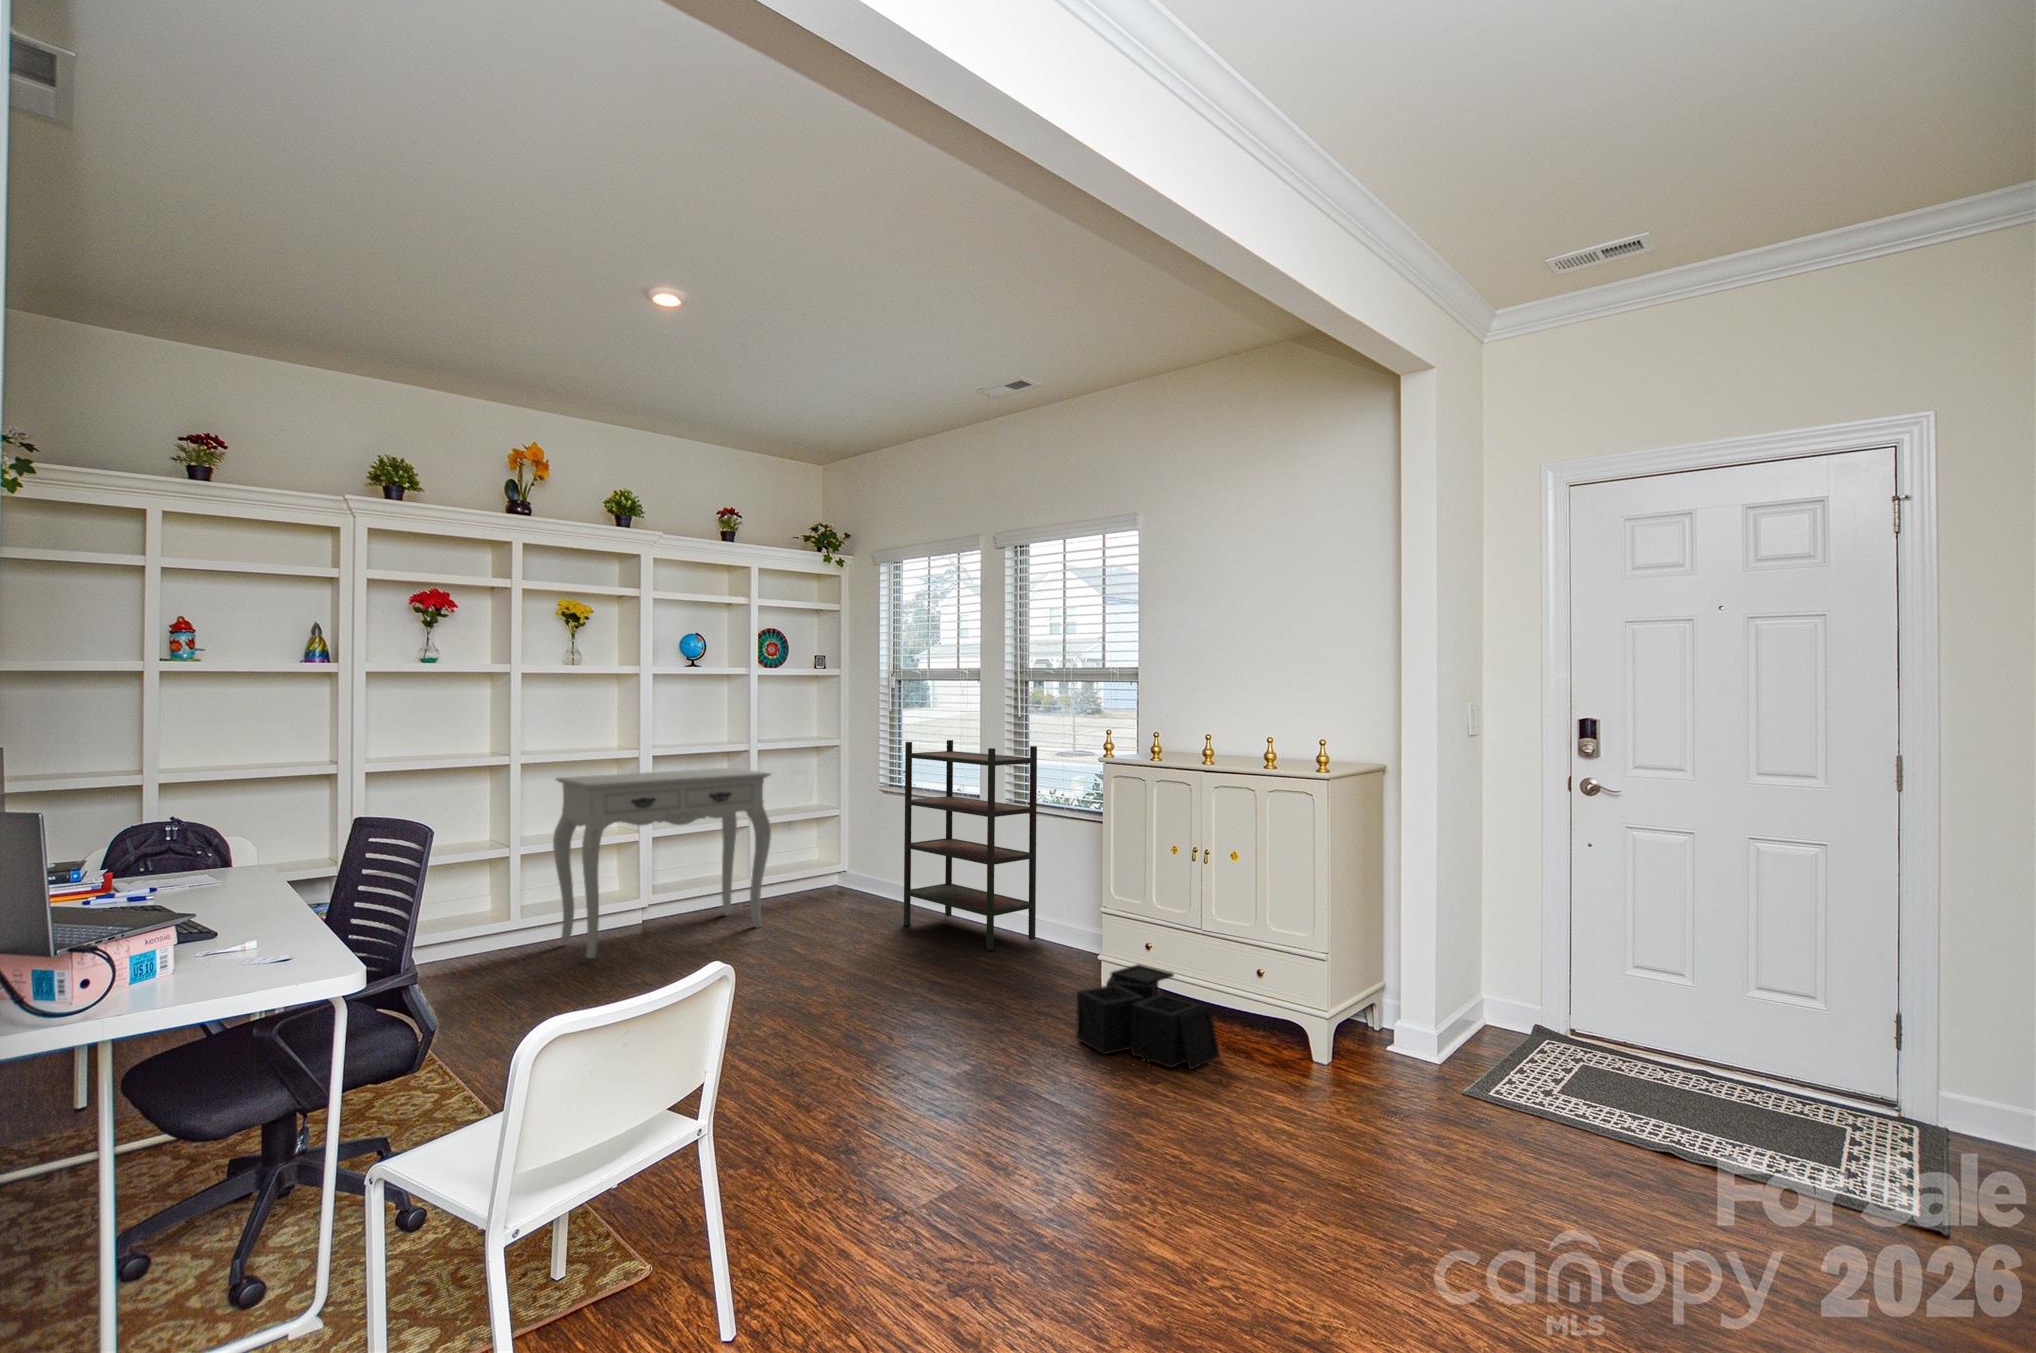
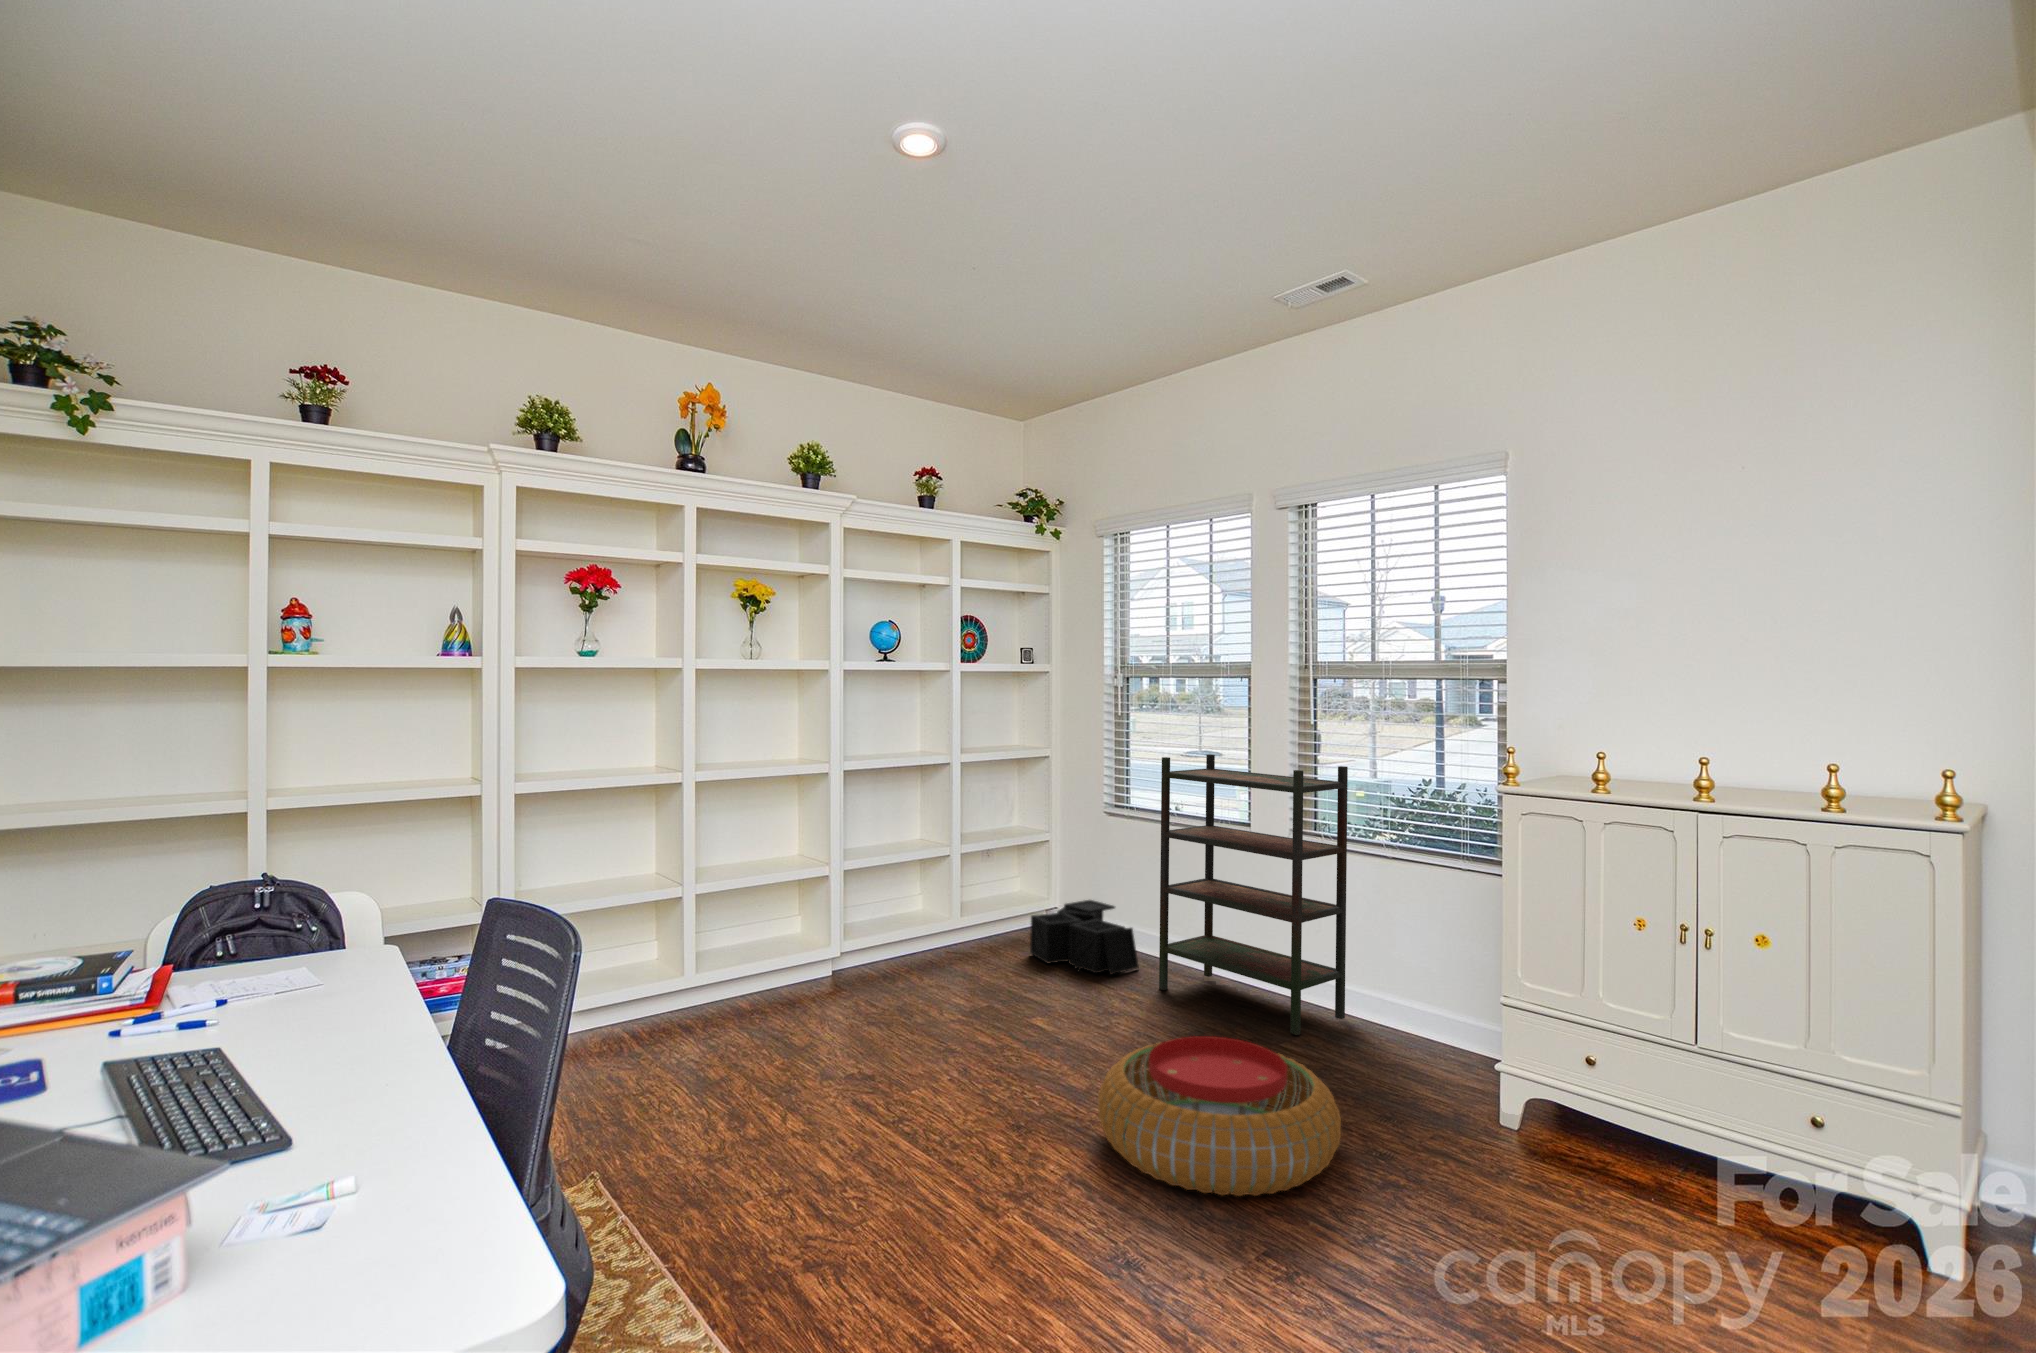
console table: present [553,768,771,958] -> none [735,786,994,1033]
pouf: none [800,940,973,1039] -> present [1098,1036,1341,1196]
storage bin: present [1076,964,1220,1070] -> present [1030,900,1139,974]

